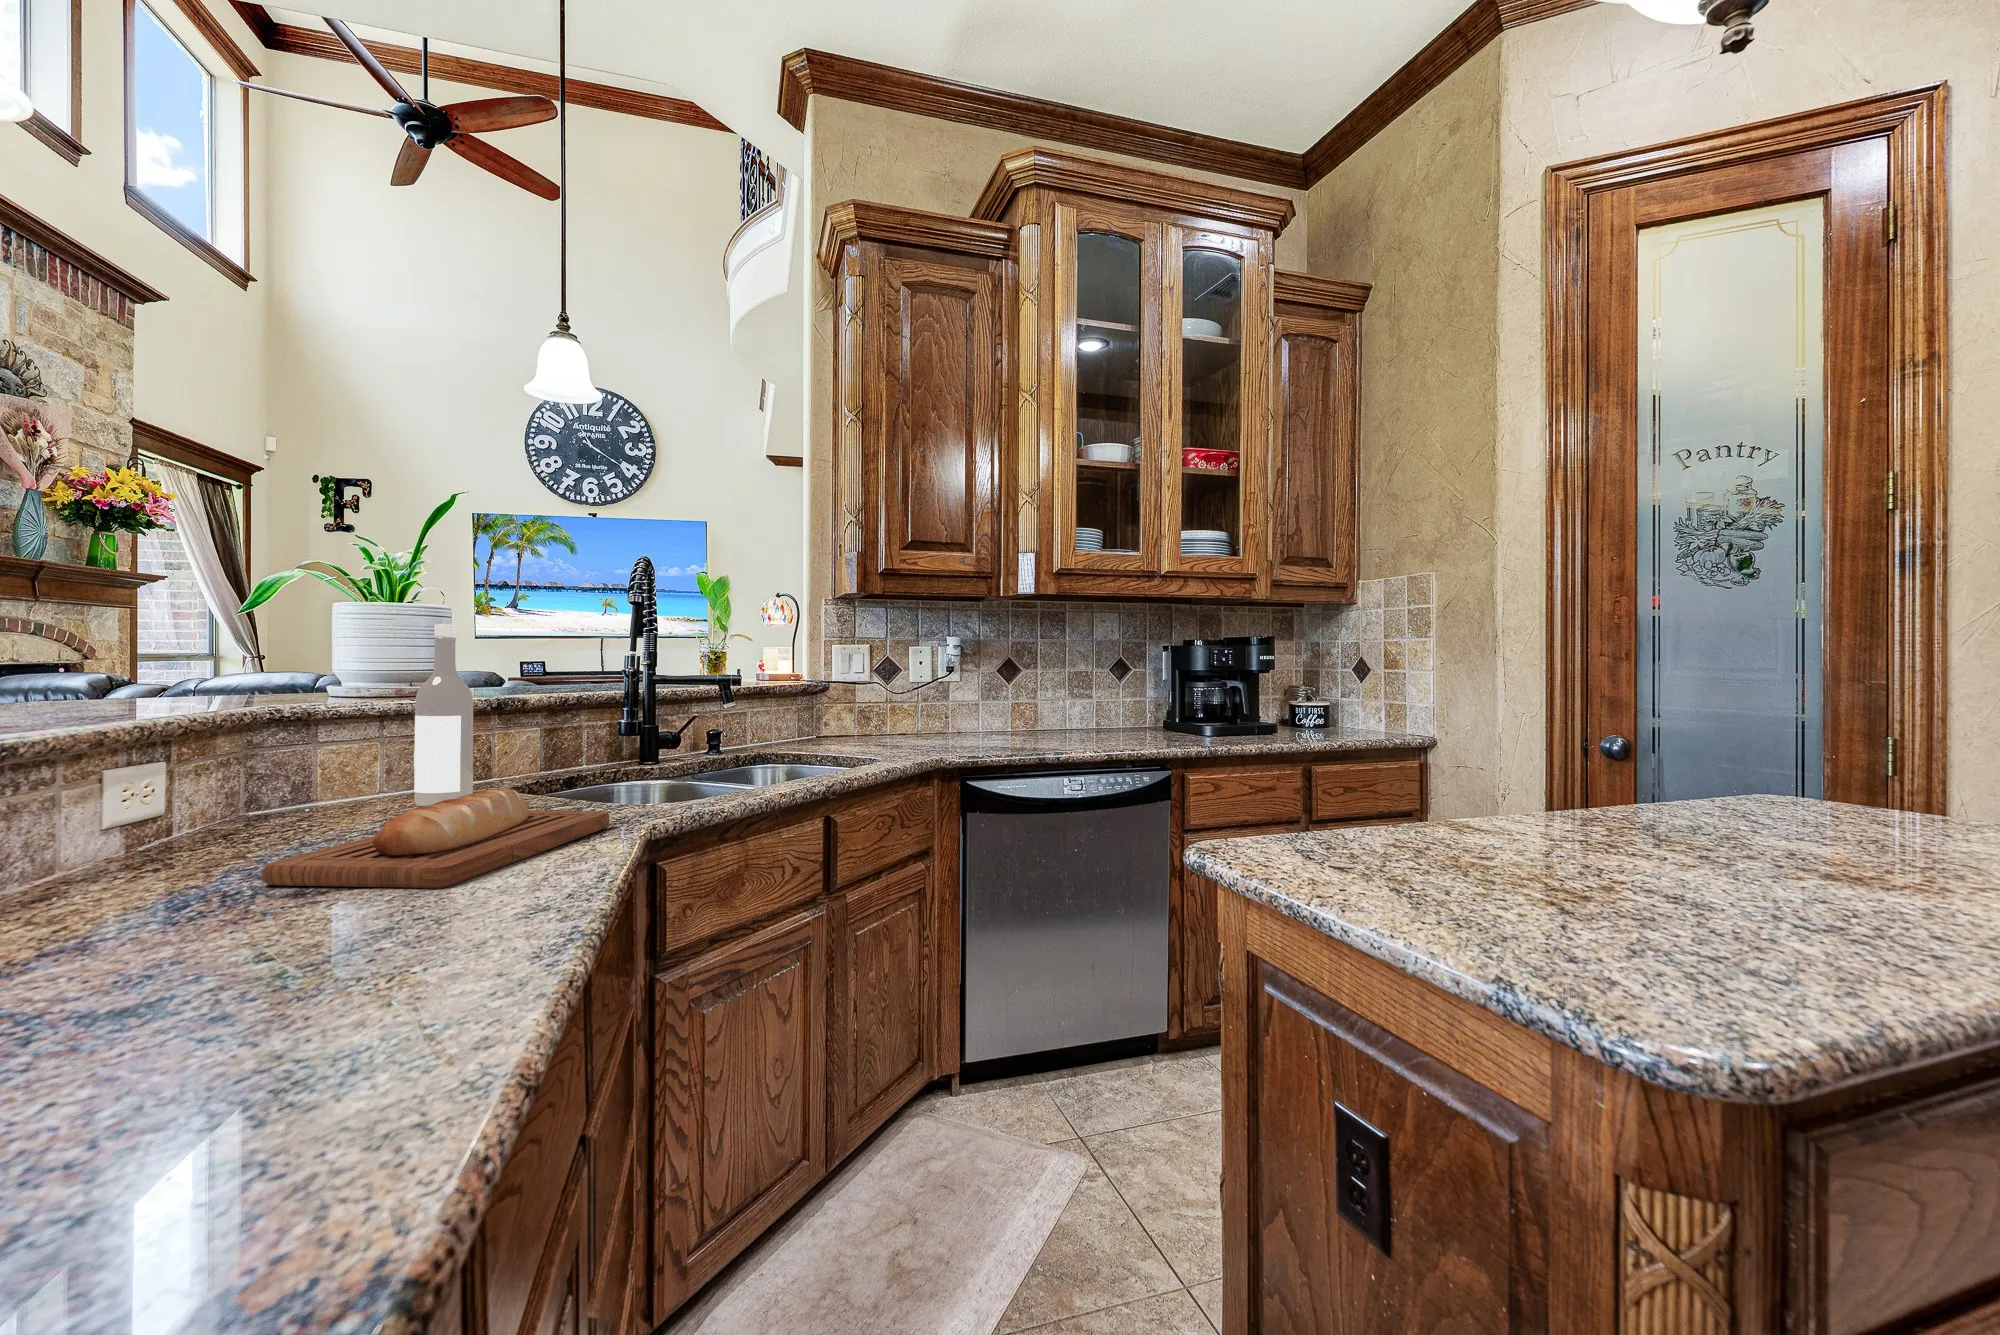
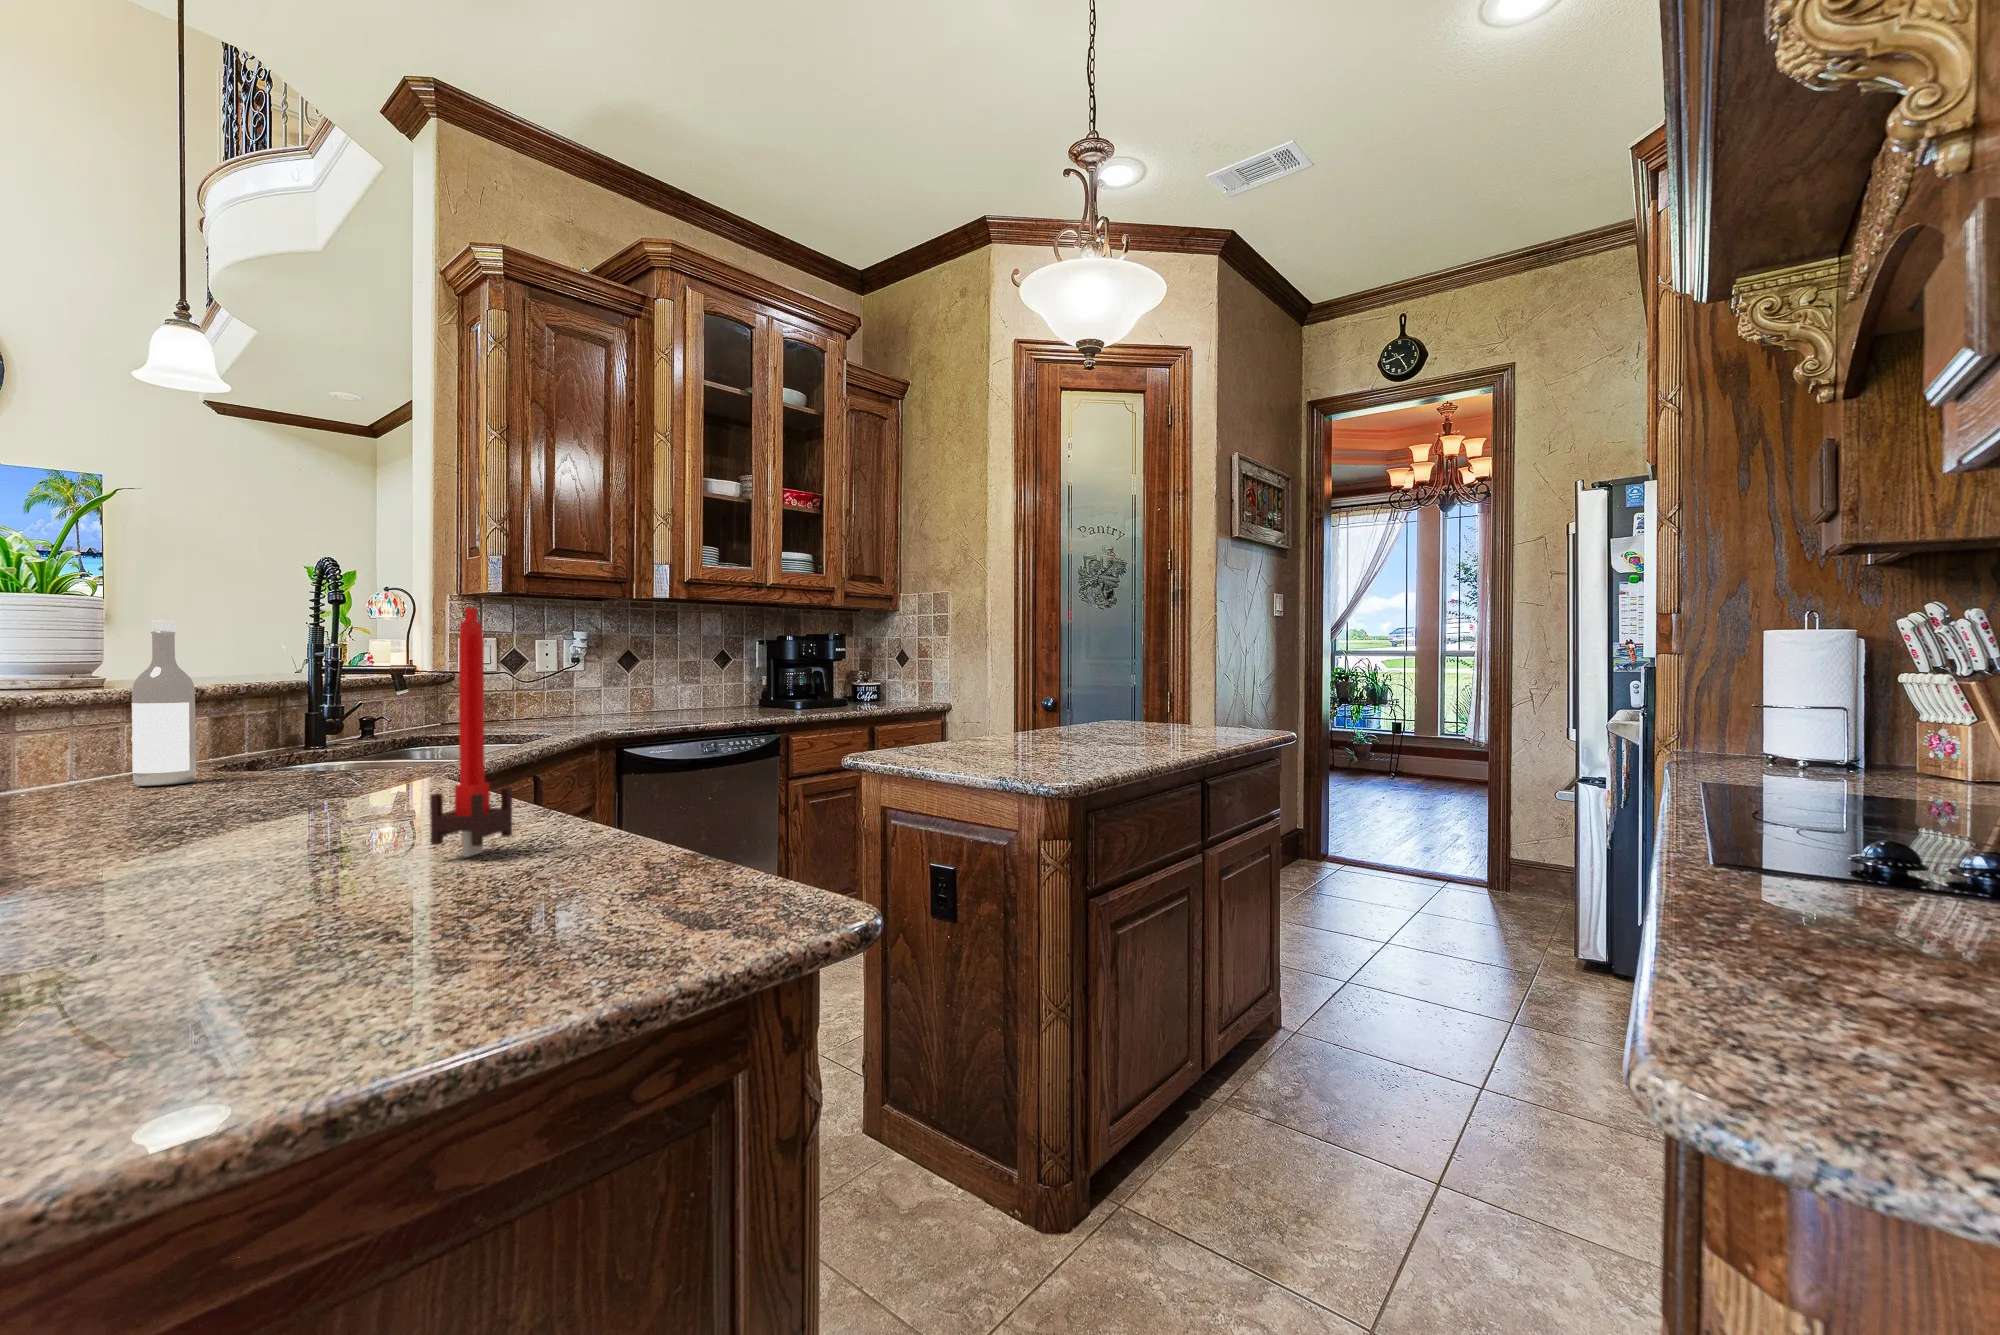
candle: none [109,557,277,1096] -> present [430,607,512,857]
bread loaf: present [262,788,610,888] -> none [191,754,403,823]

